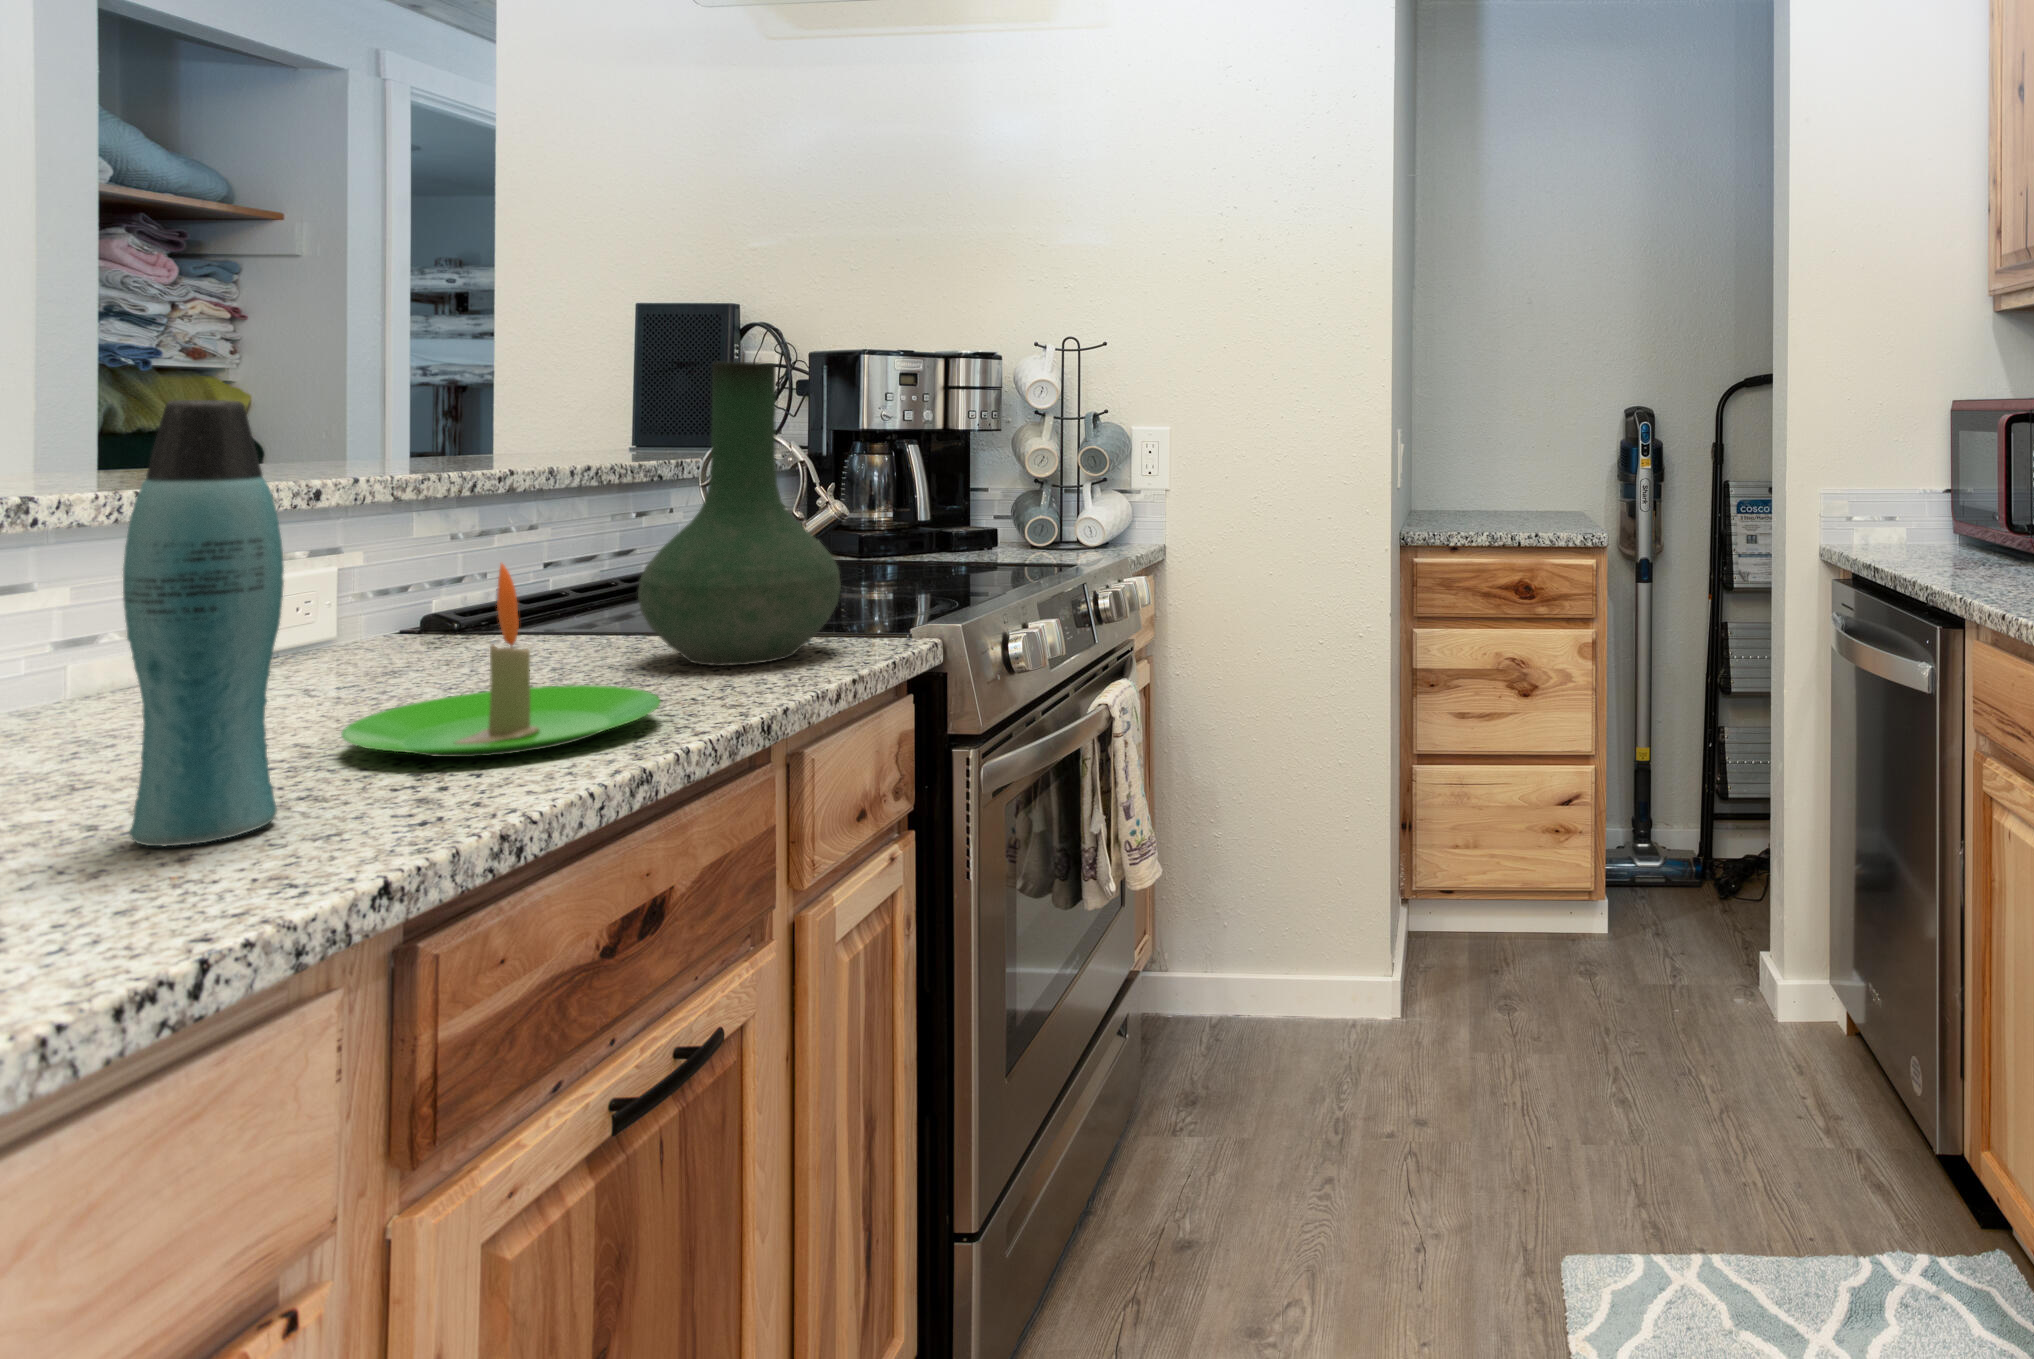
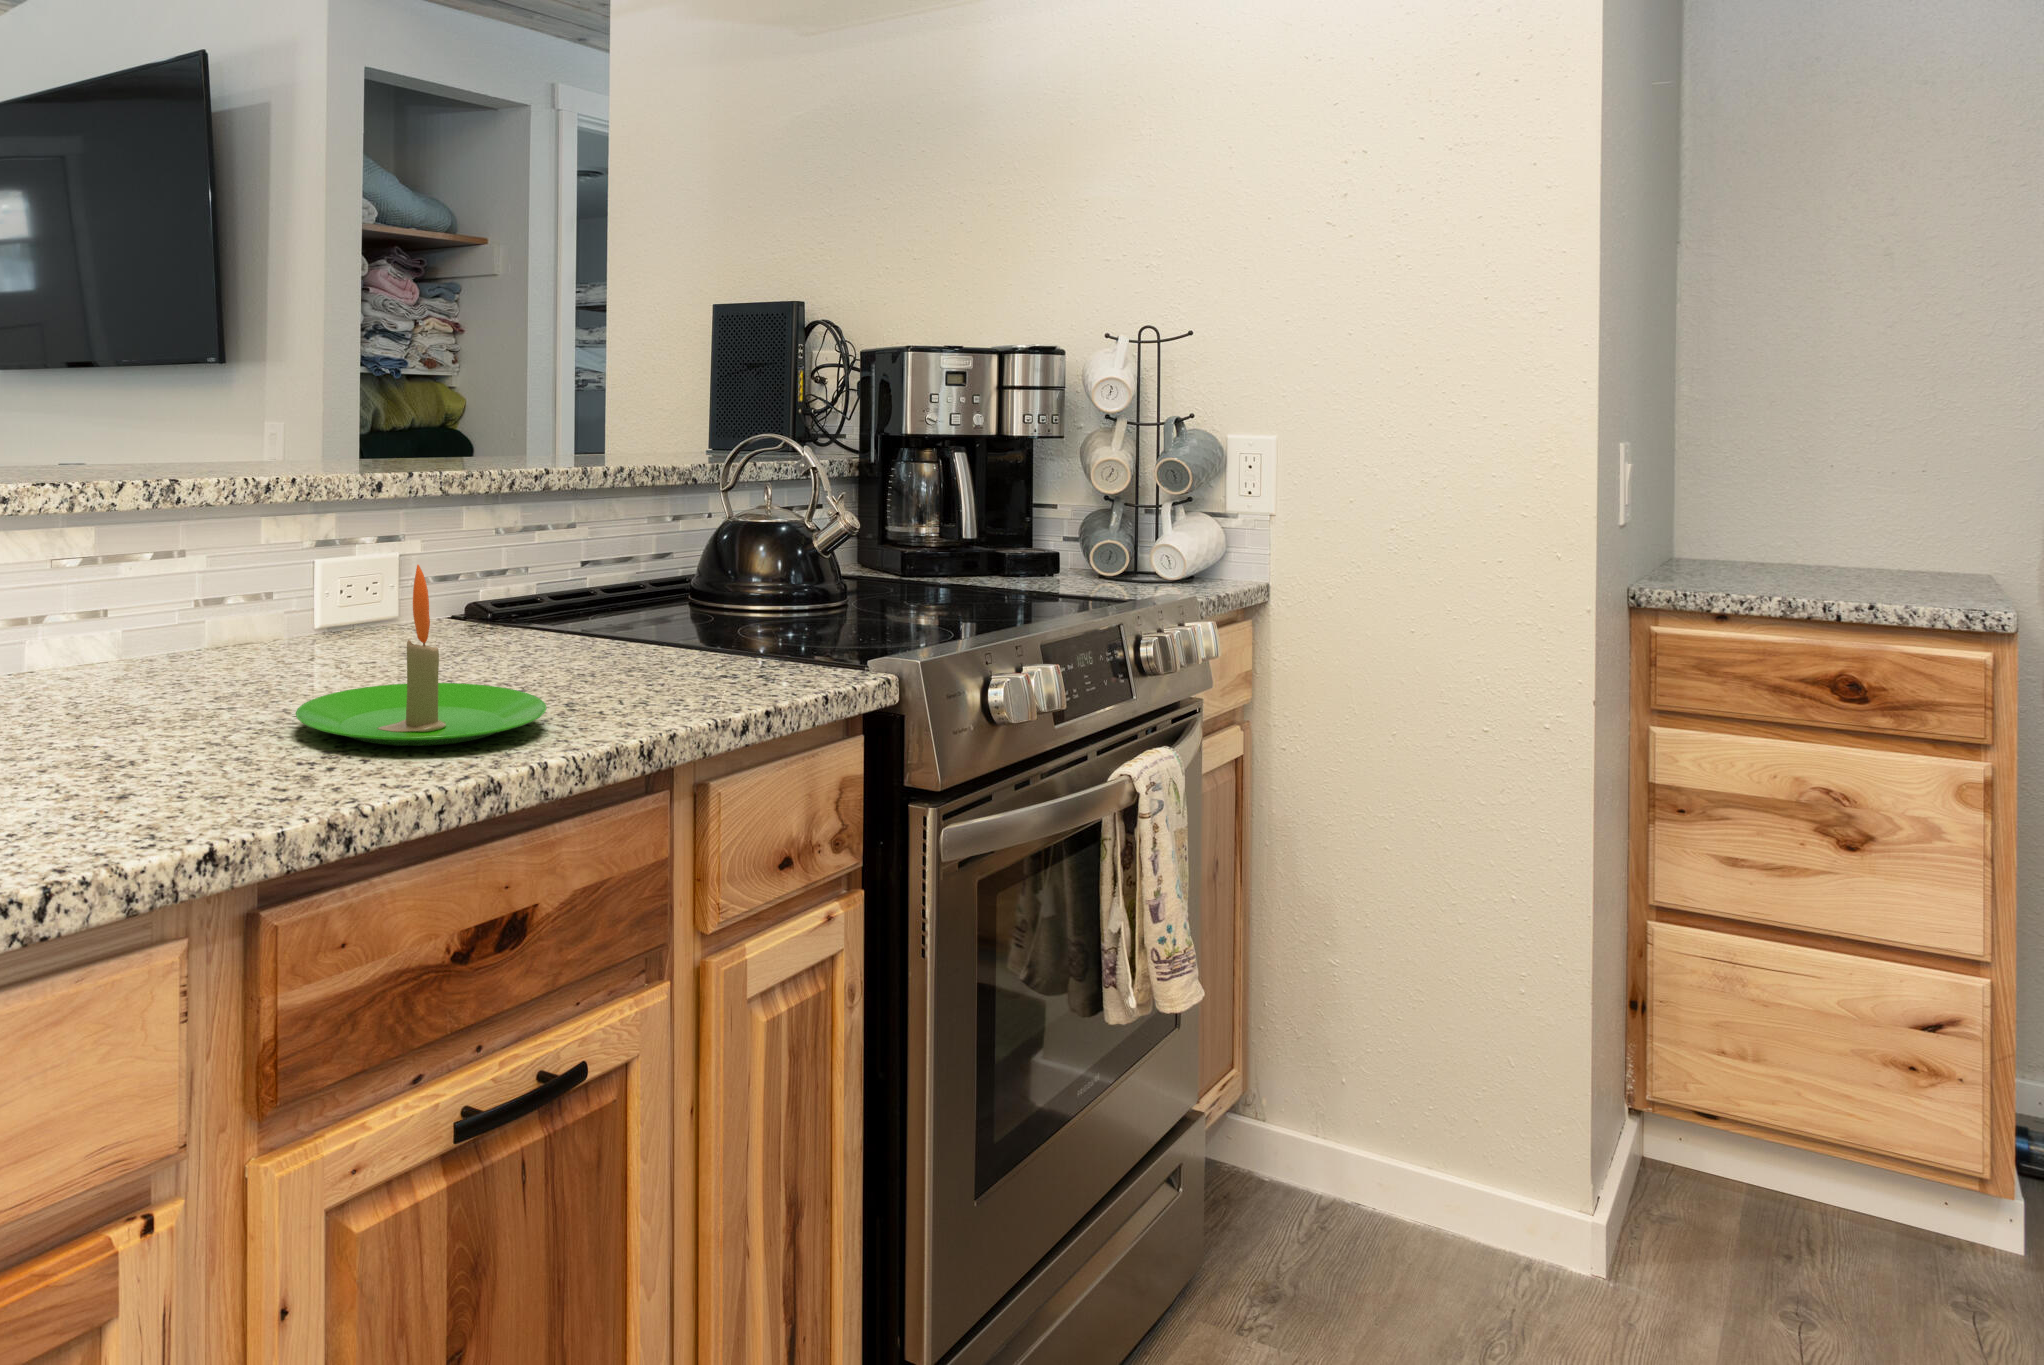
vase: present [638,362,841,666] -> none [586,368,775,684]
bottle: present [123,400,284,846] -> none [104,416,207,787]

